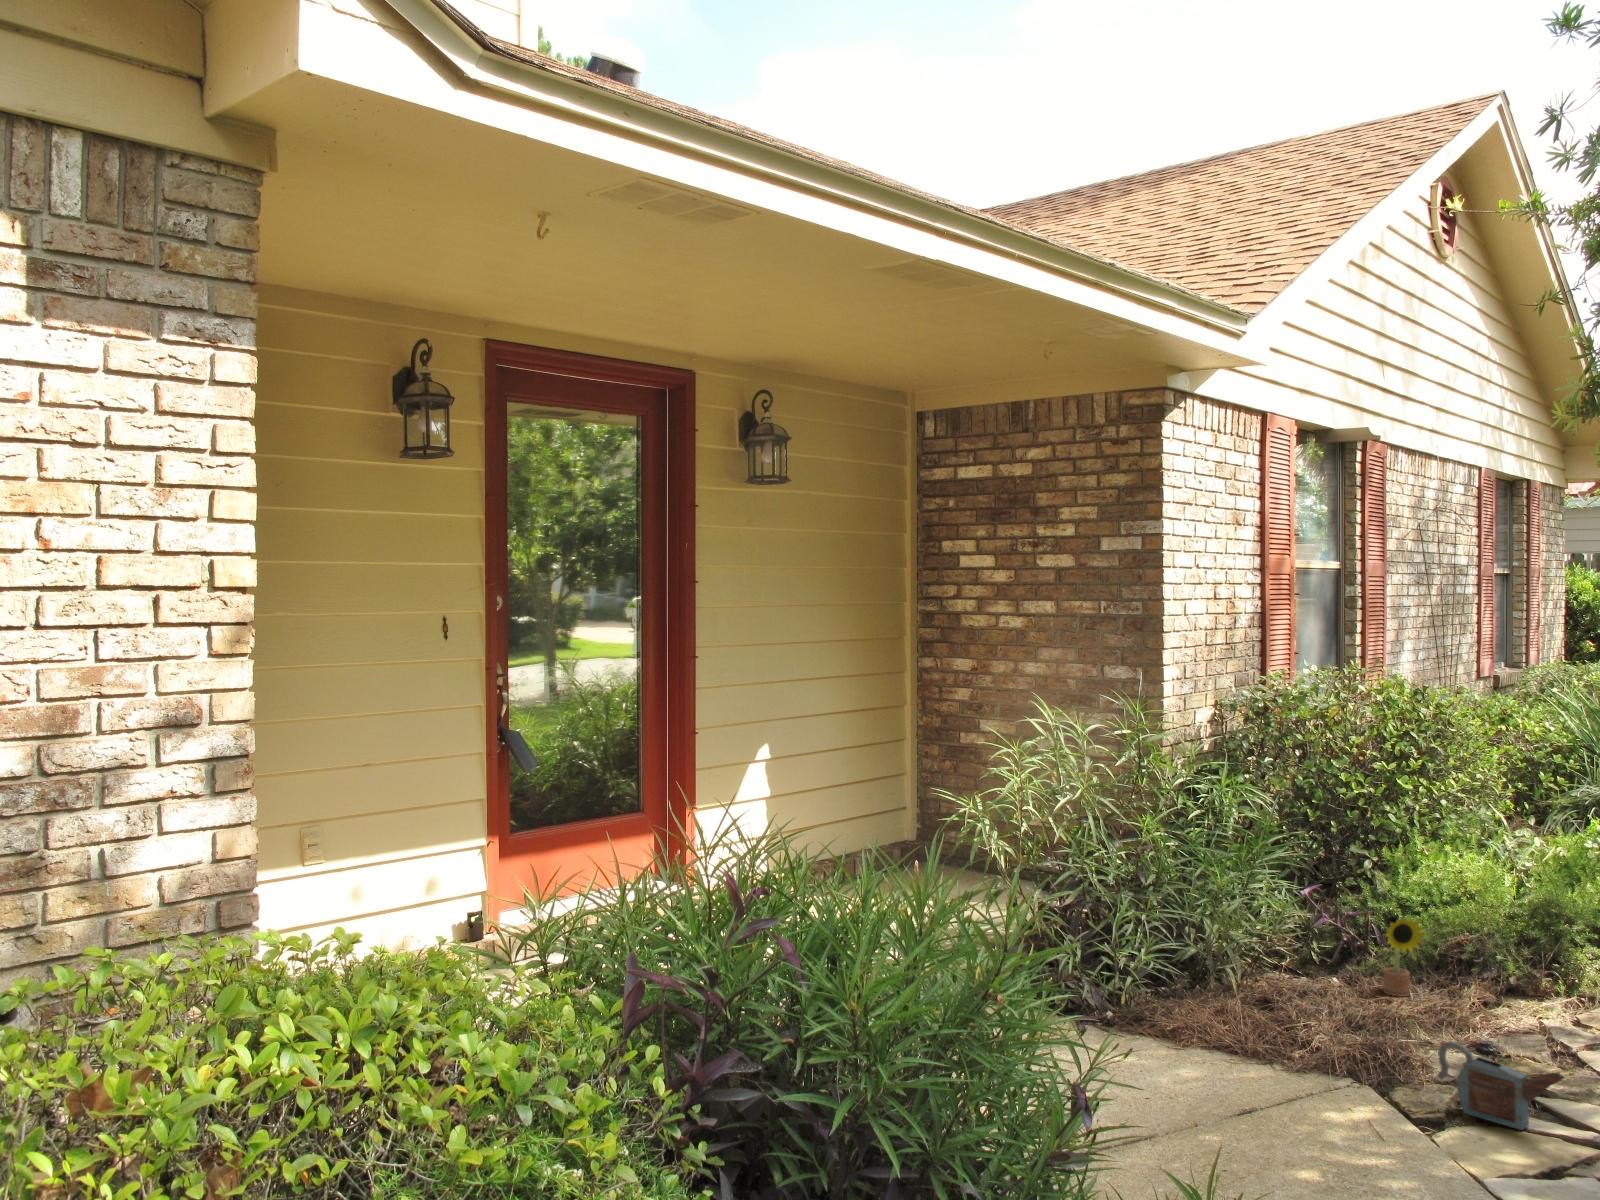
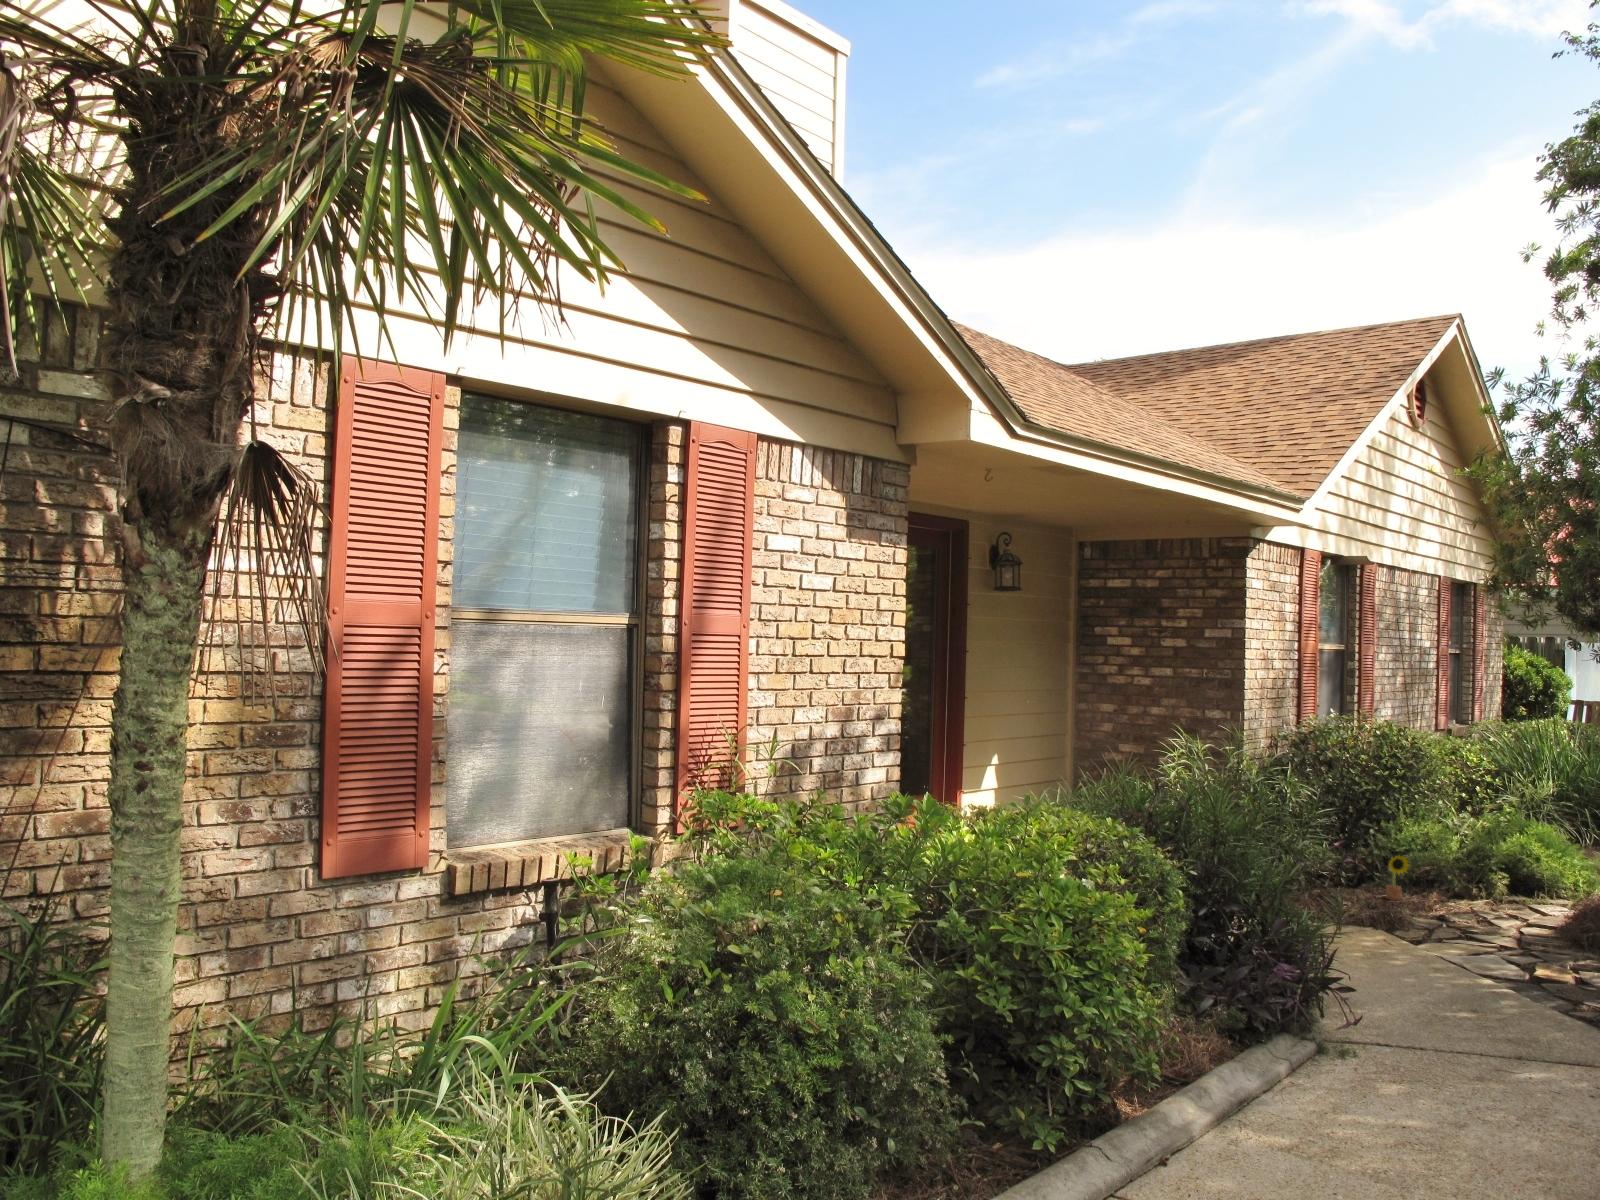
watering can: present [1438,1041,1564,1130] -> none [1419,907,1485,949]

